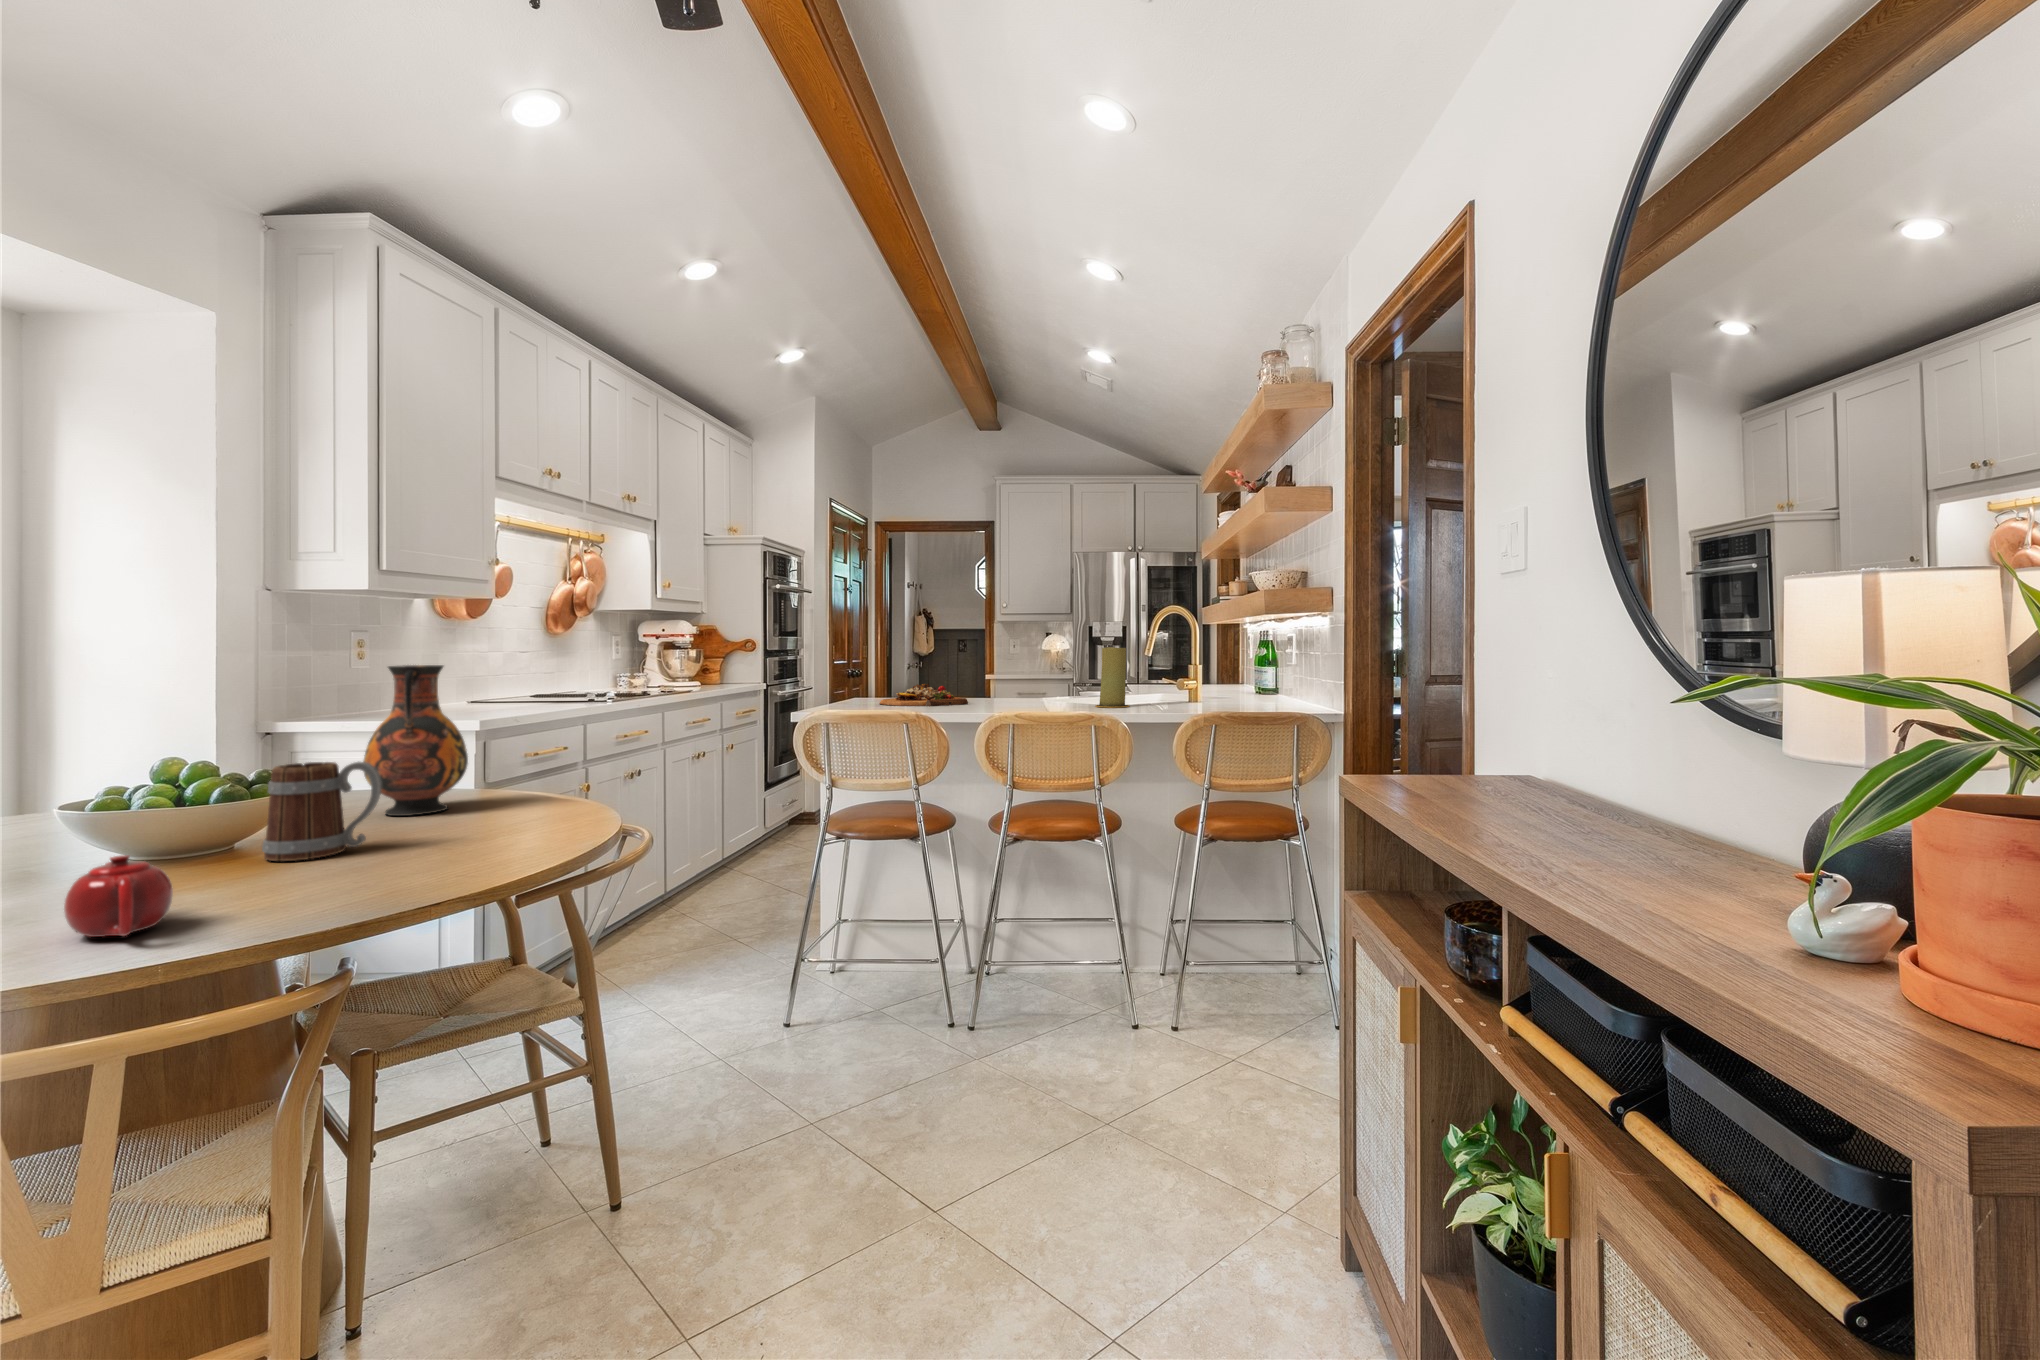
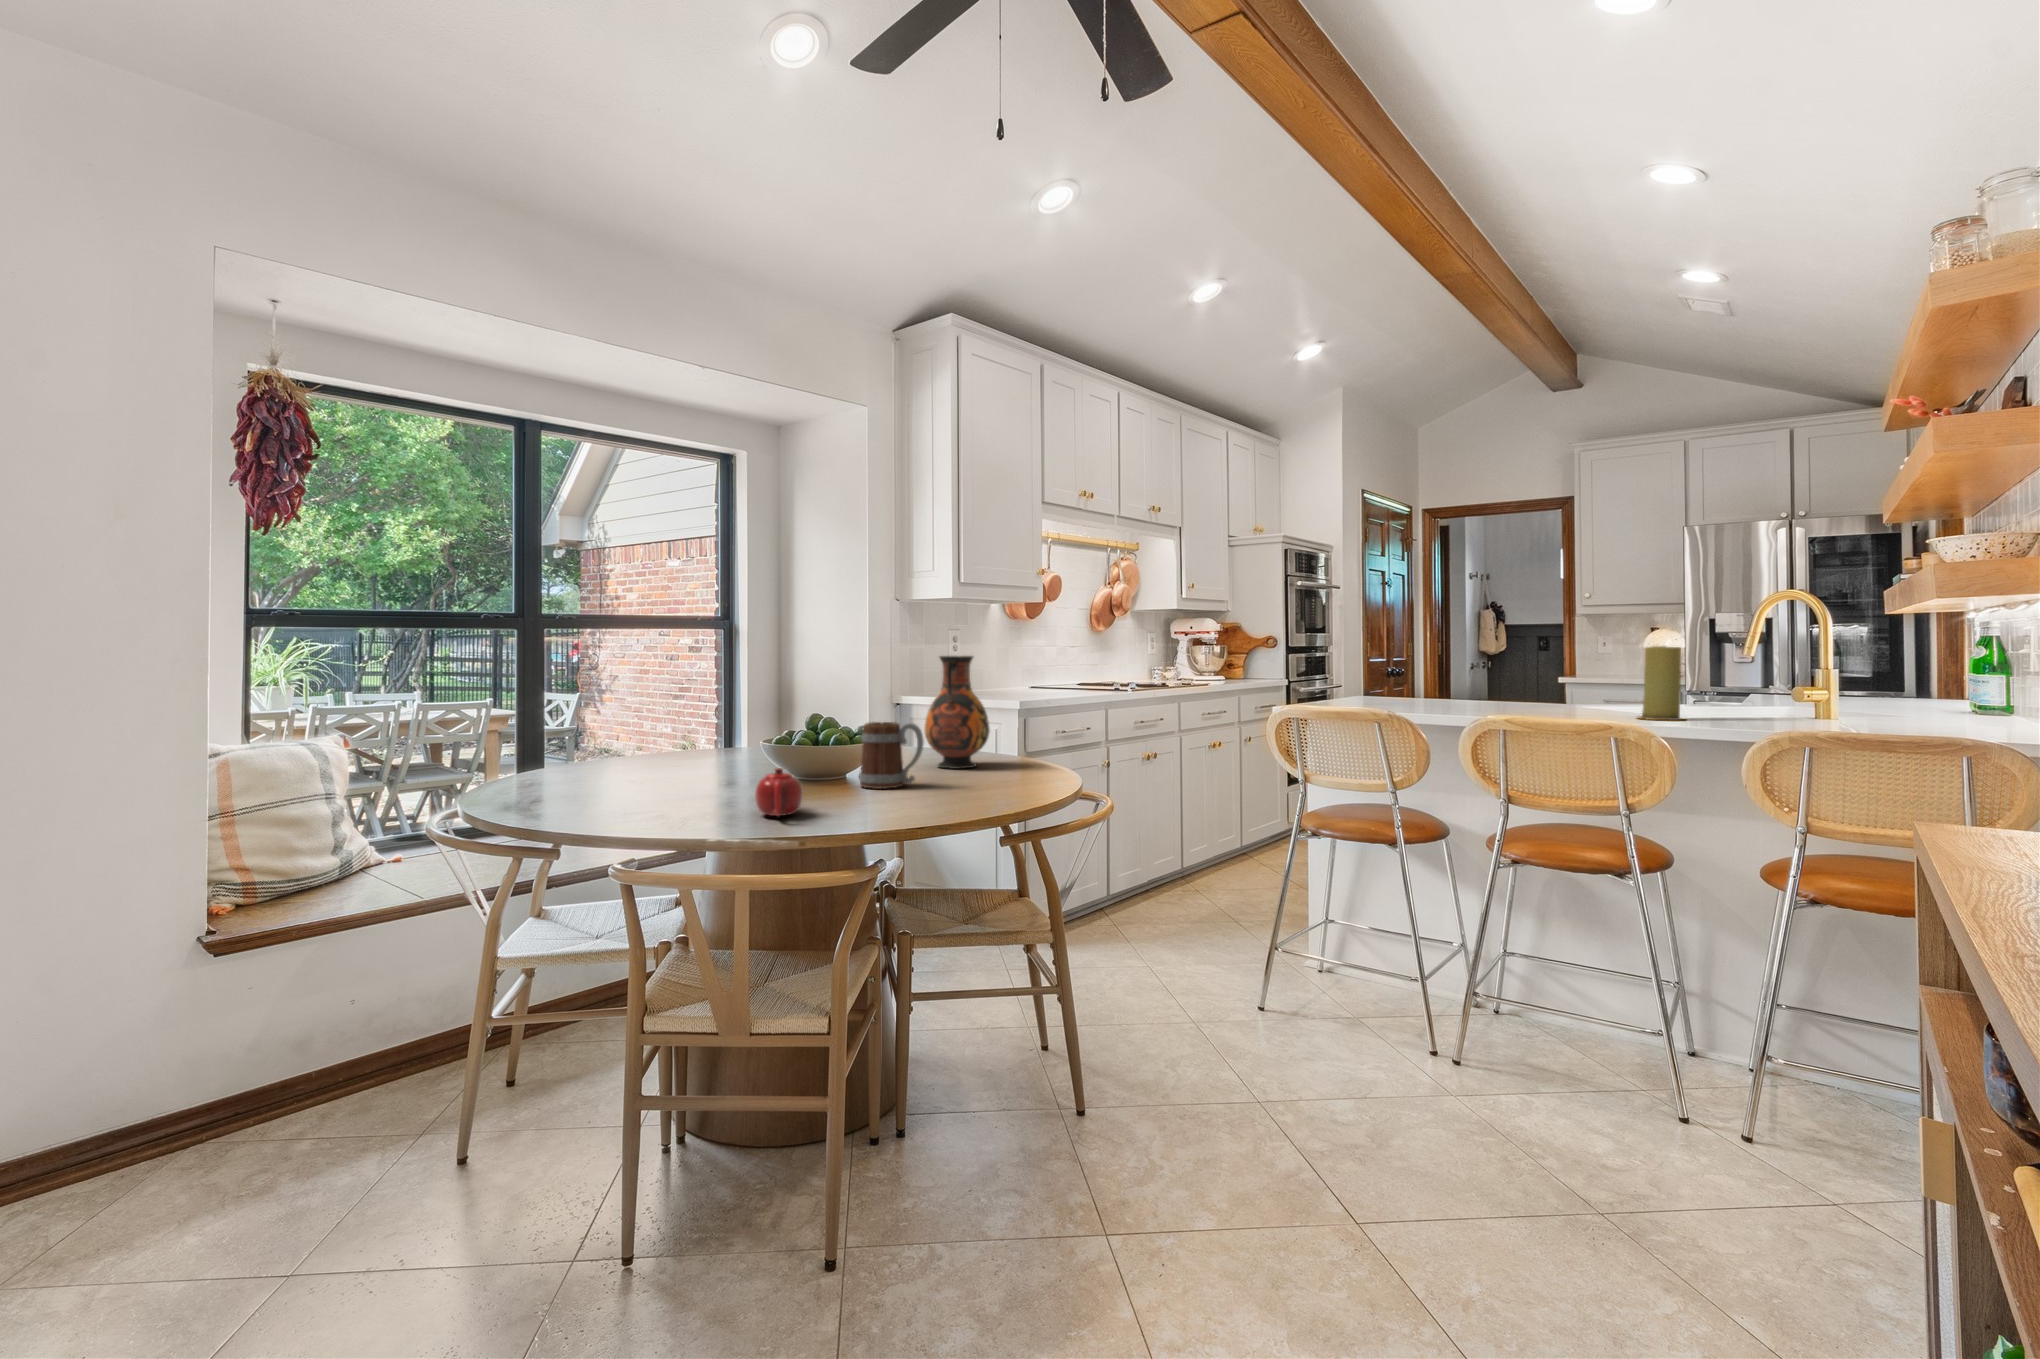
cutting board: present [880,684,968,706] -> none [1374,685,1477,709]

